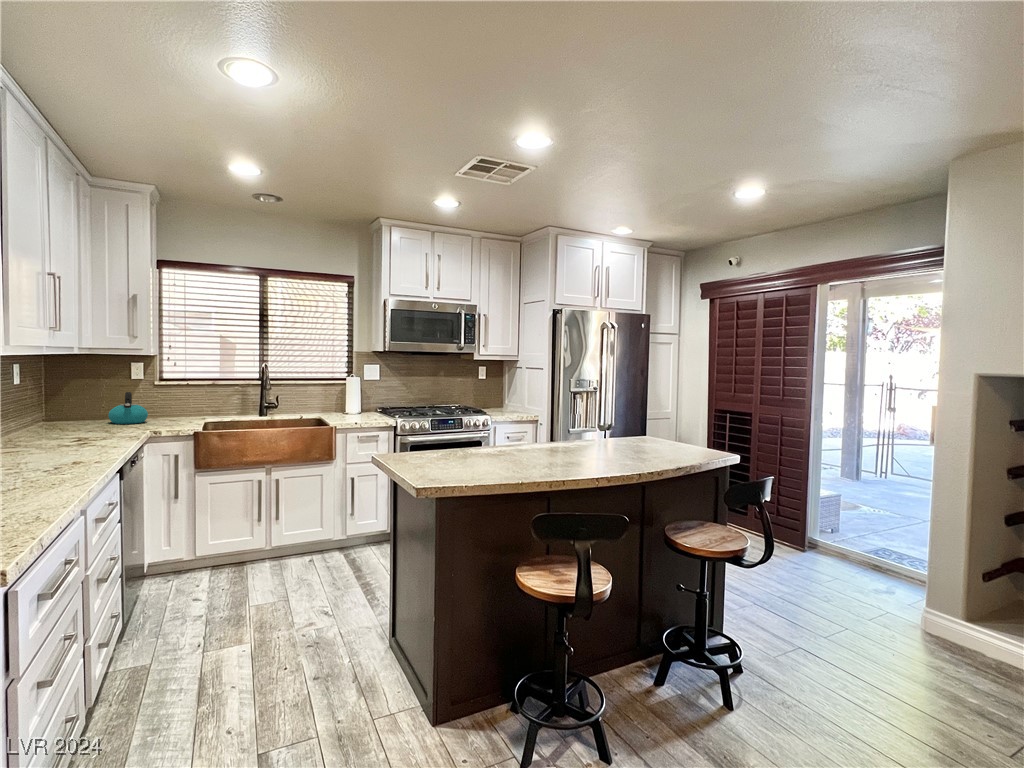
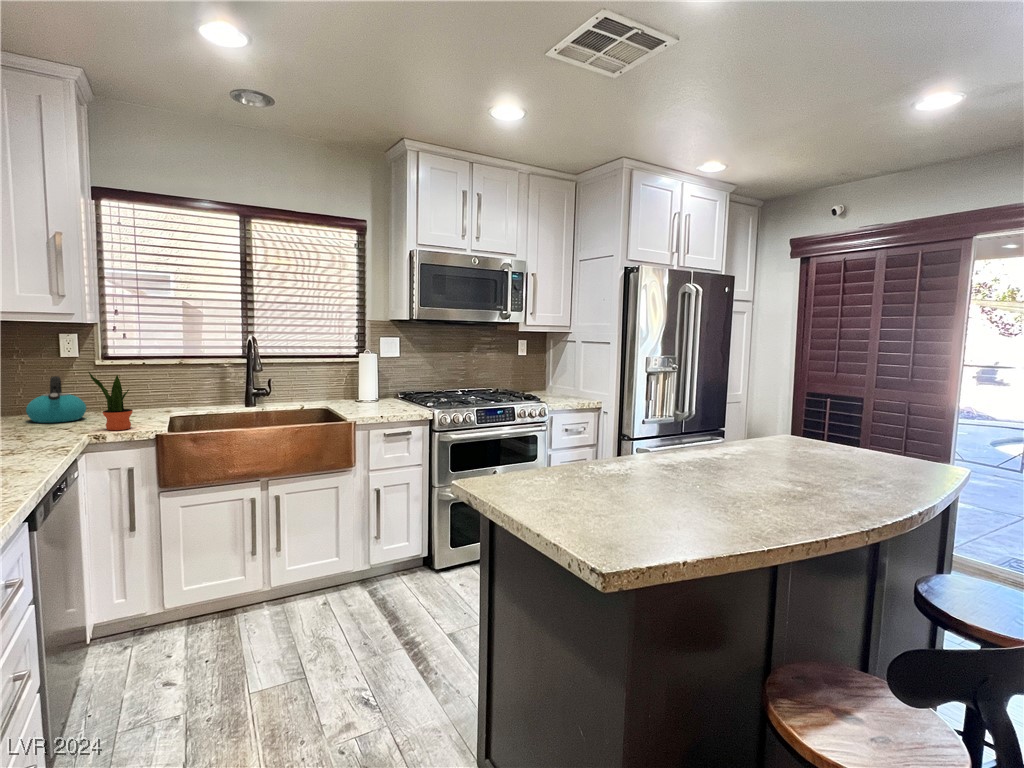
potted plant: none [151,388,179,429] -> present [89,372,133,430]

